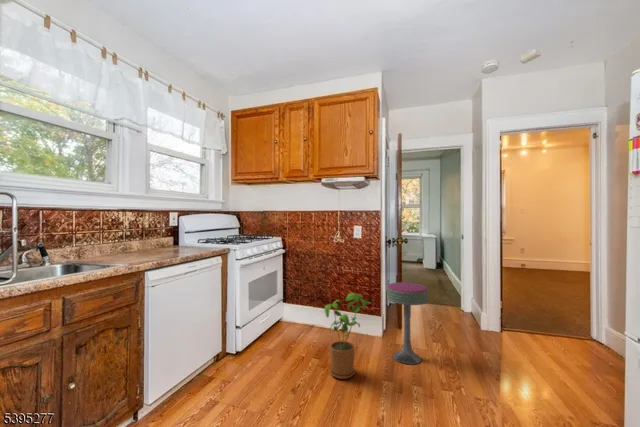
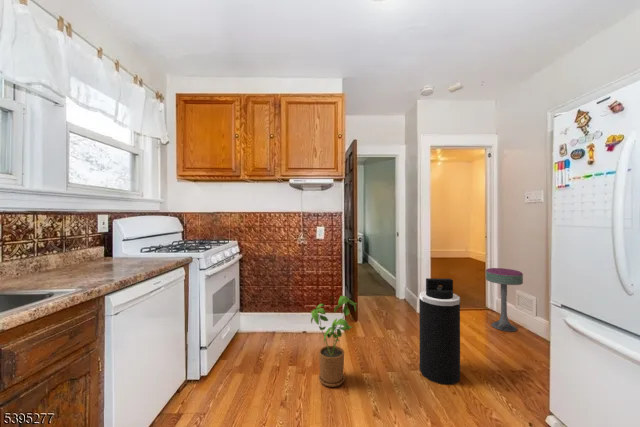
bar stool: present [387,282,428,364] -> present [486,268,523,332]
trash can: none [439,284,484,403] -> present [419,278,460,385]

